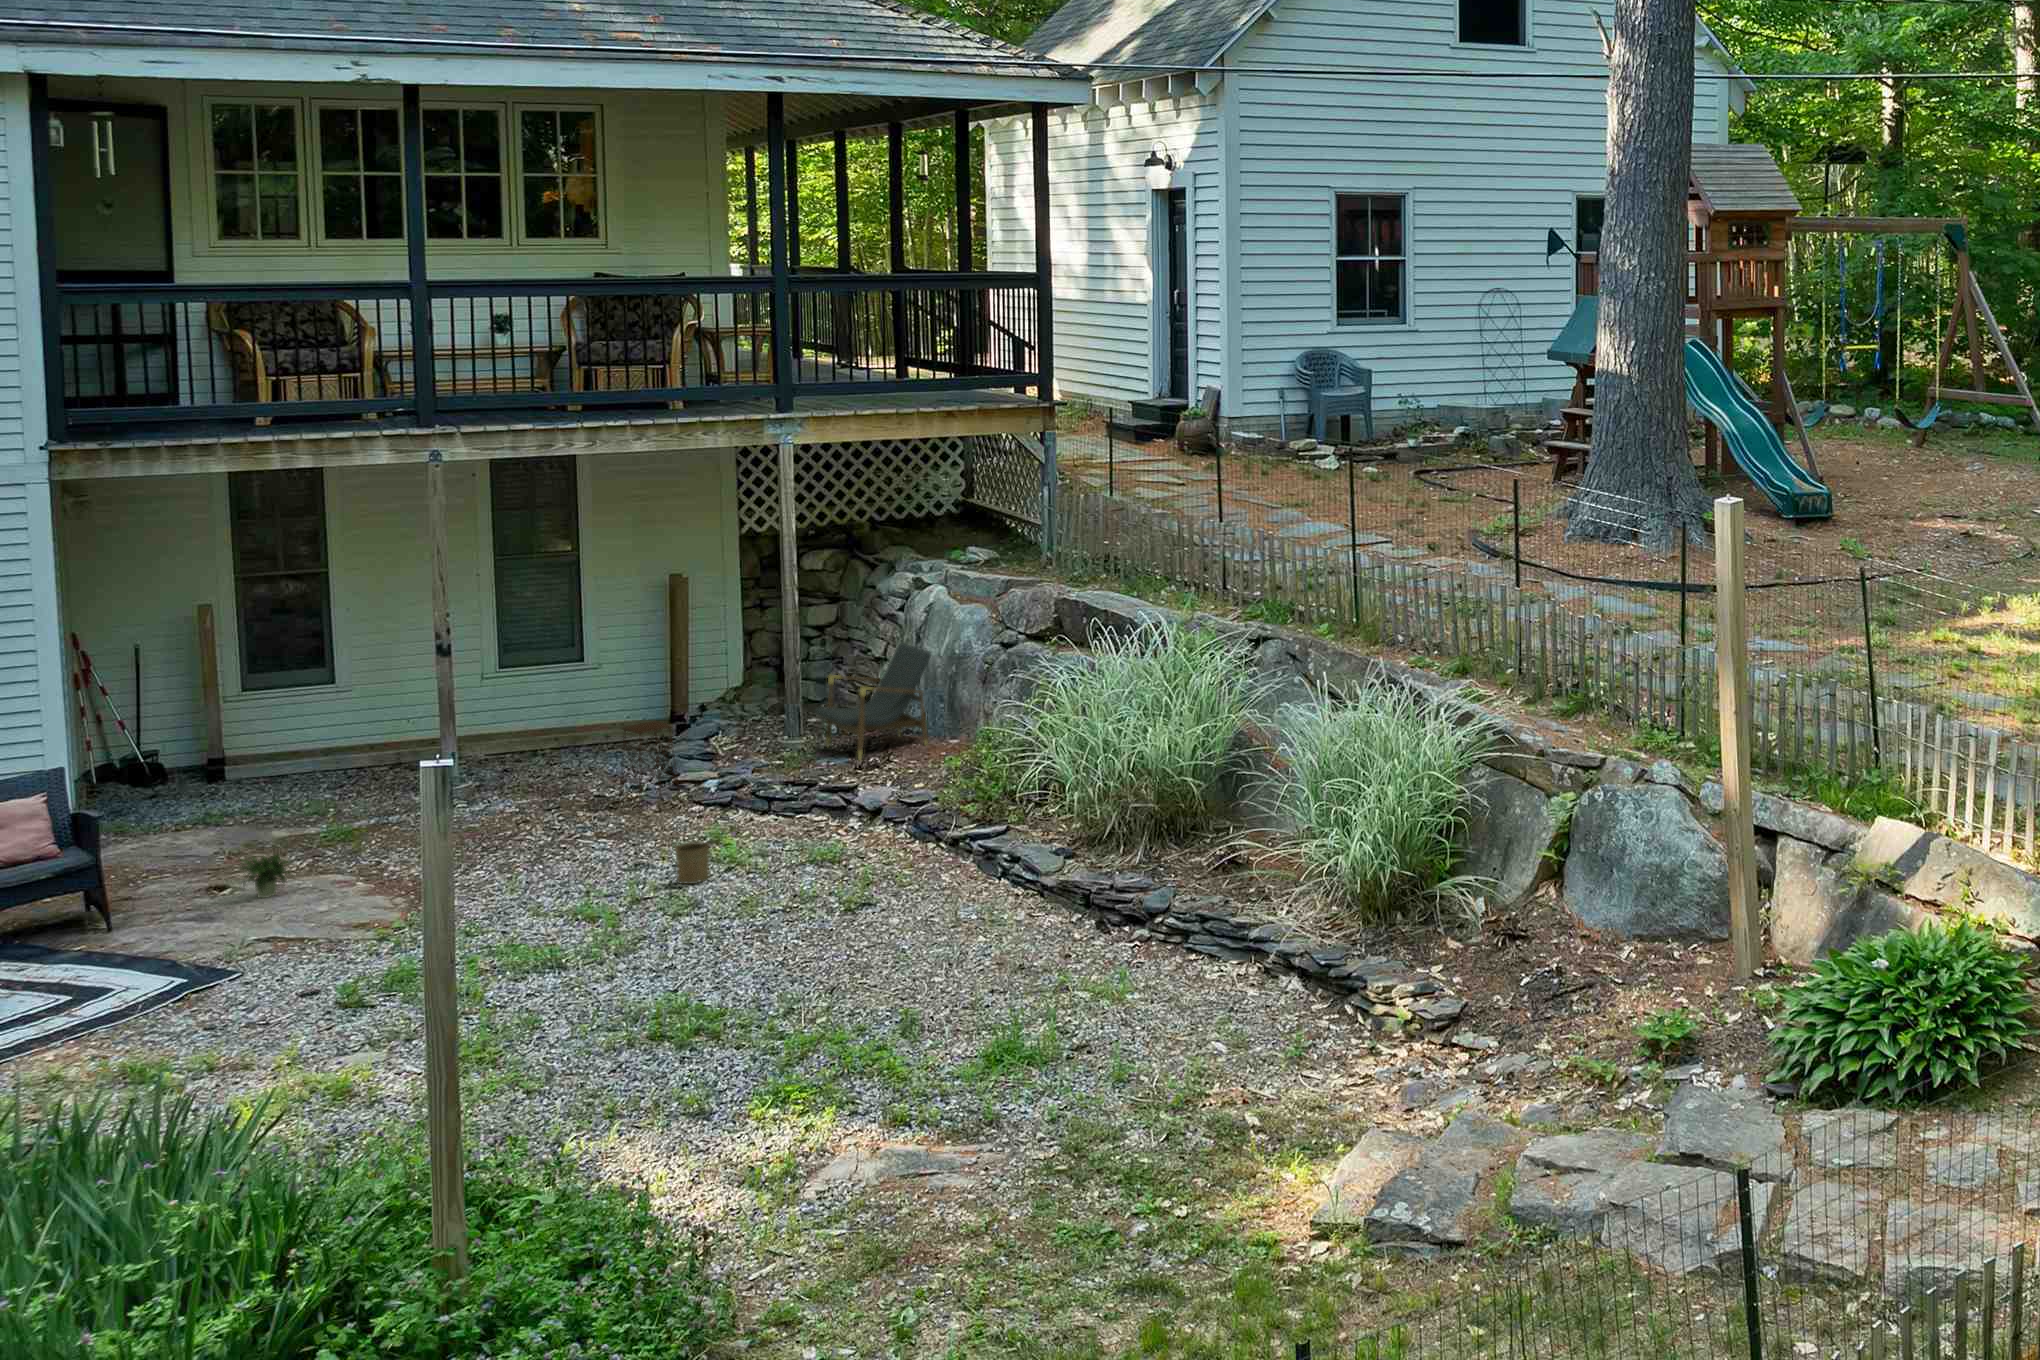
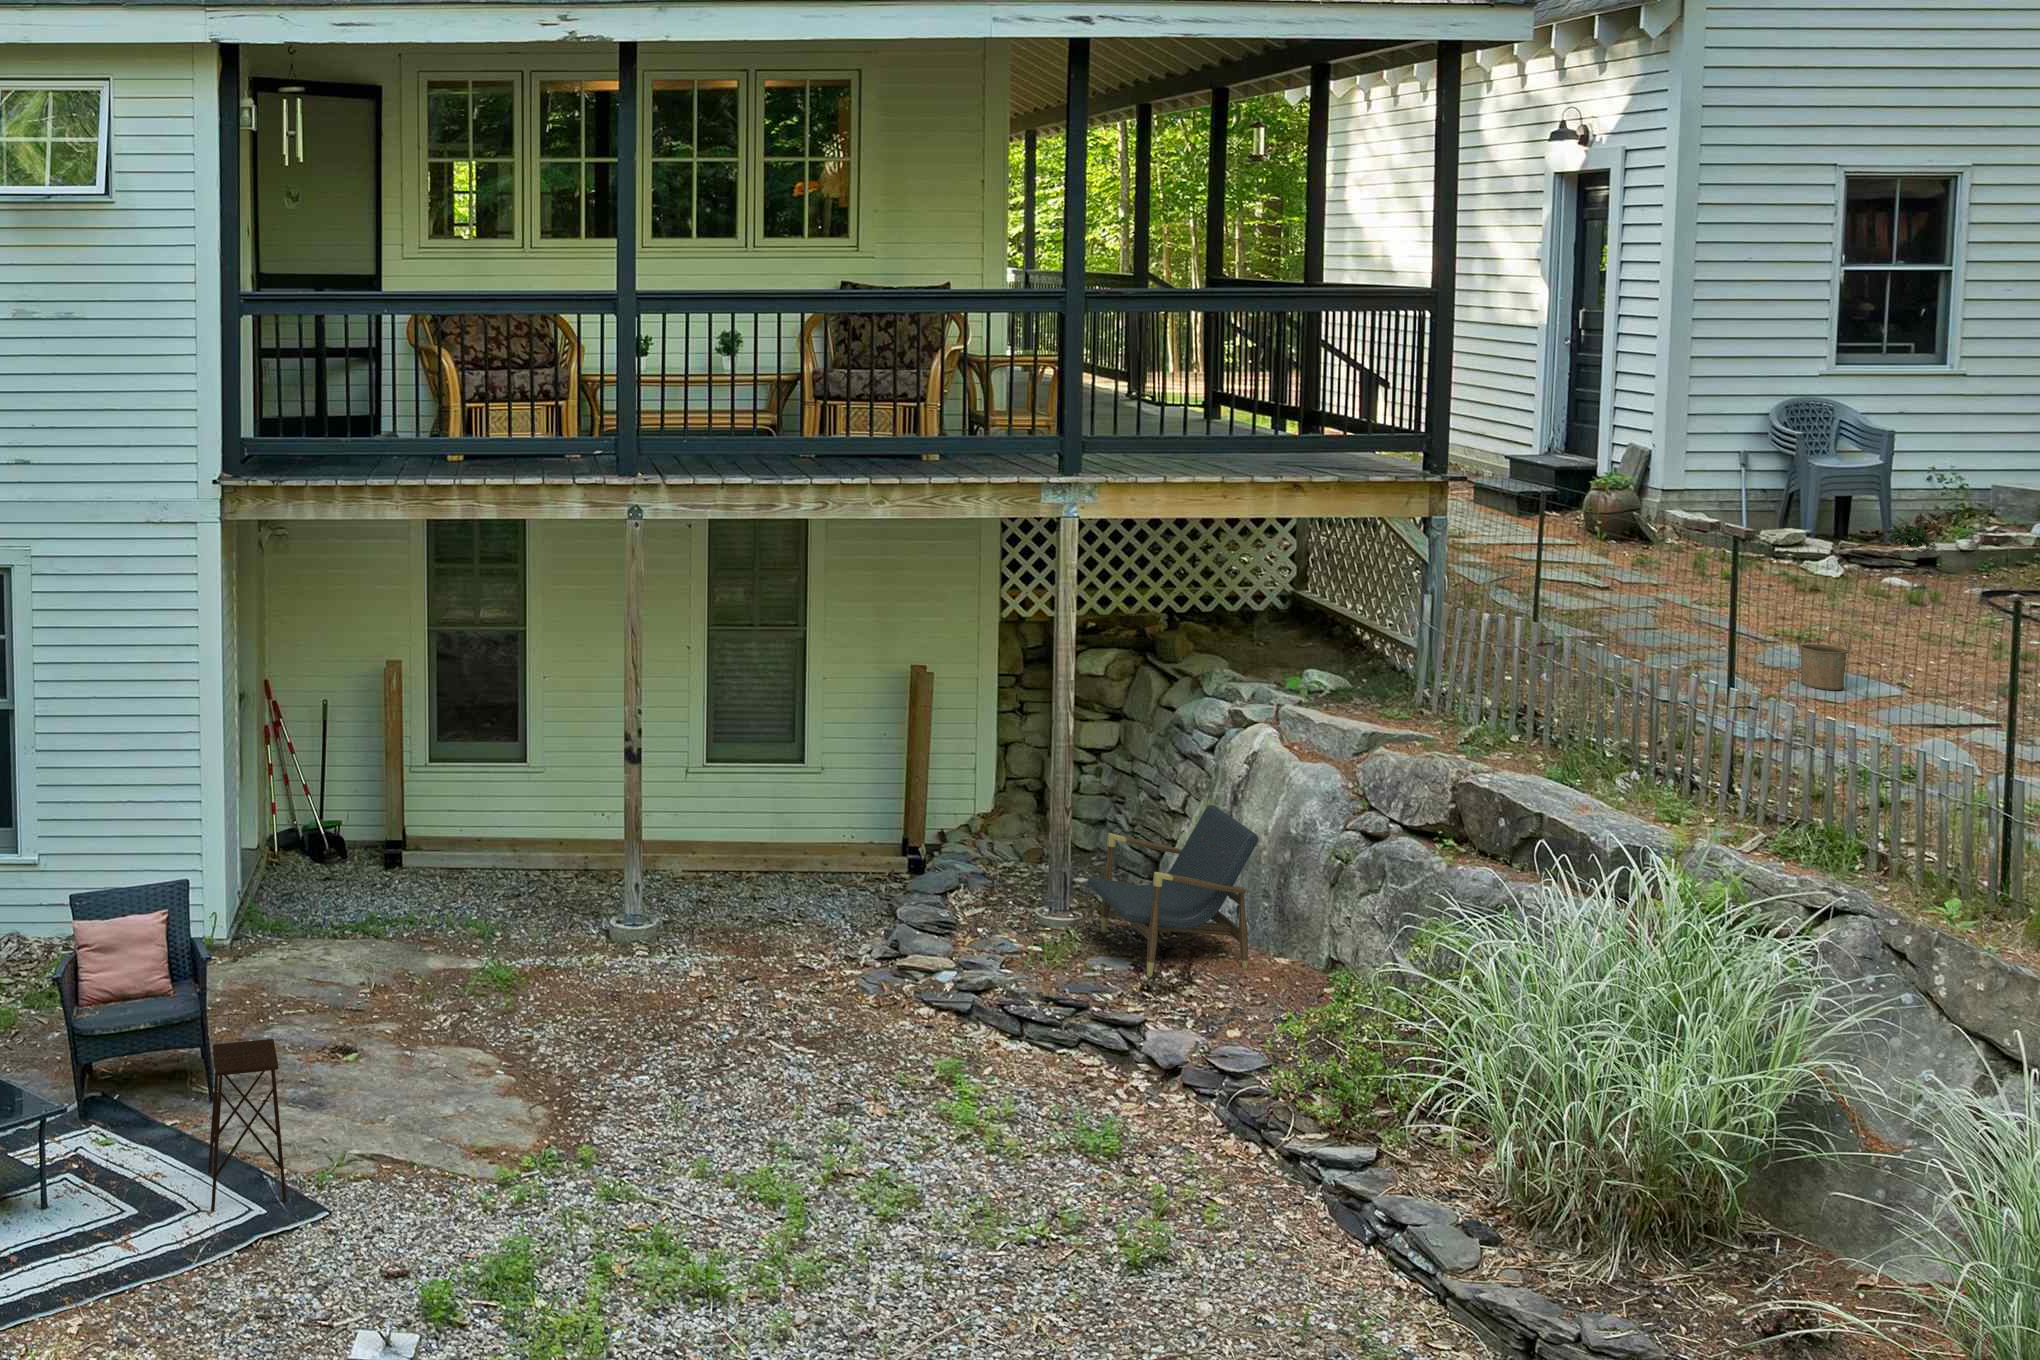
side table: present [618,721,680,811] -> present [208,1039,287,1212]
bucket: present [675,825,710,884] -> present [1796,624,1852,690]
potted plant: present [241,854,287,898] -> present [1886,524,1935,560]

